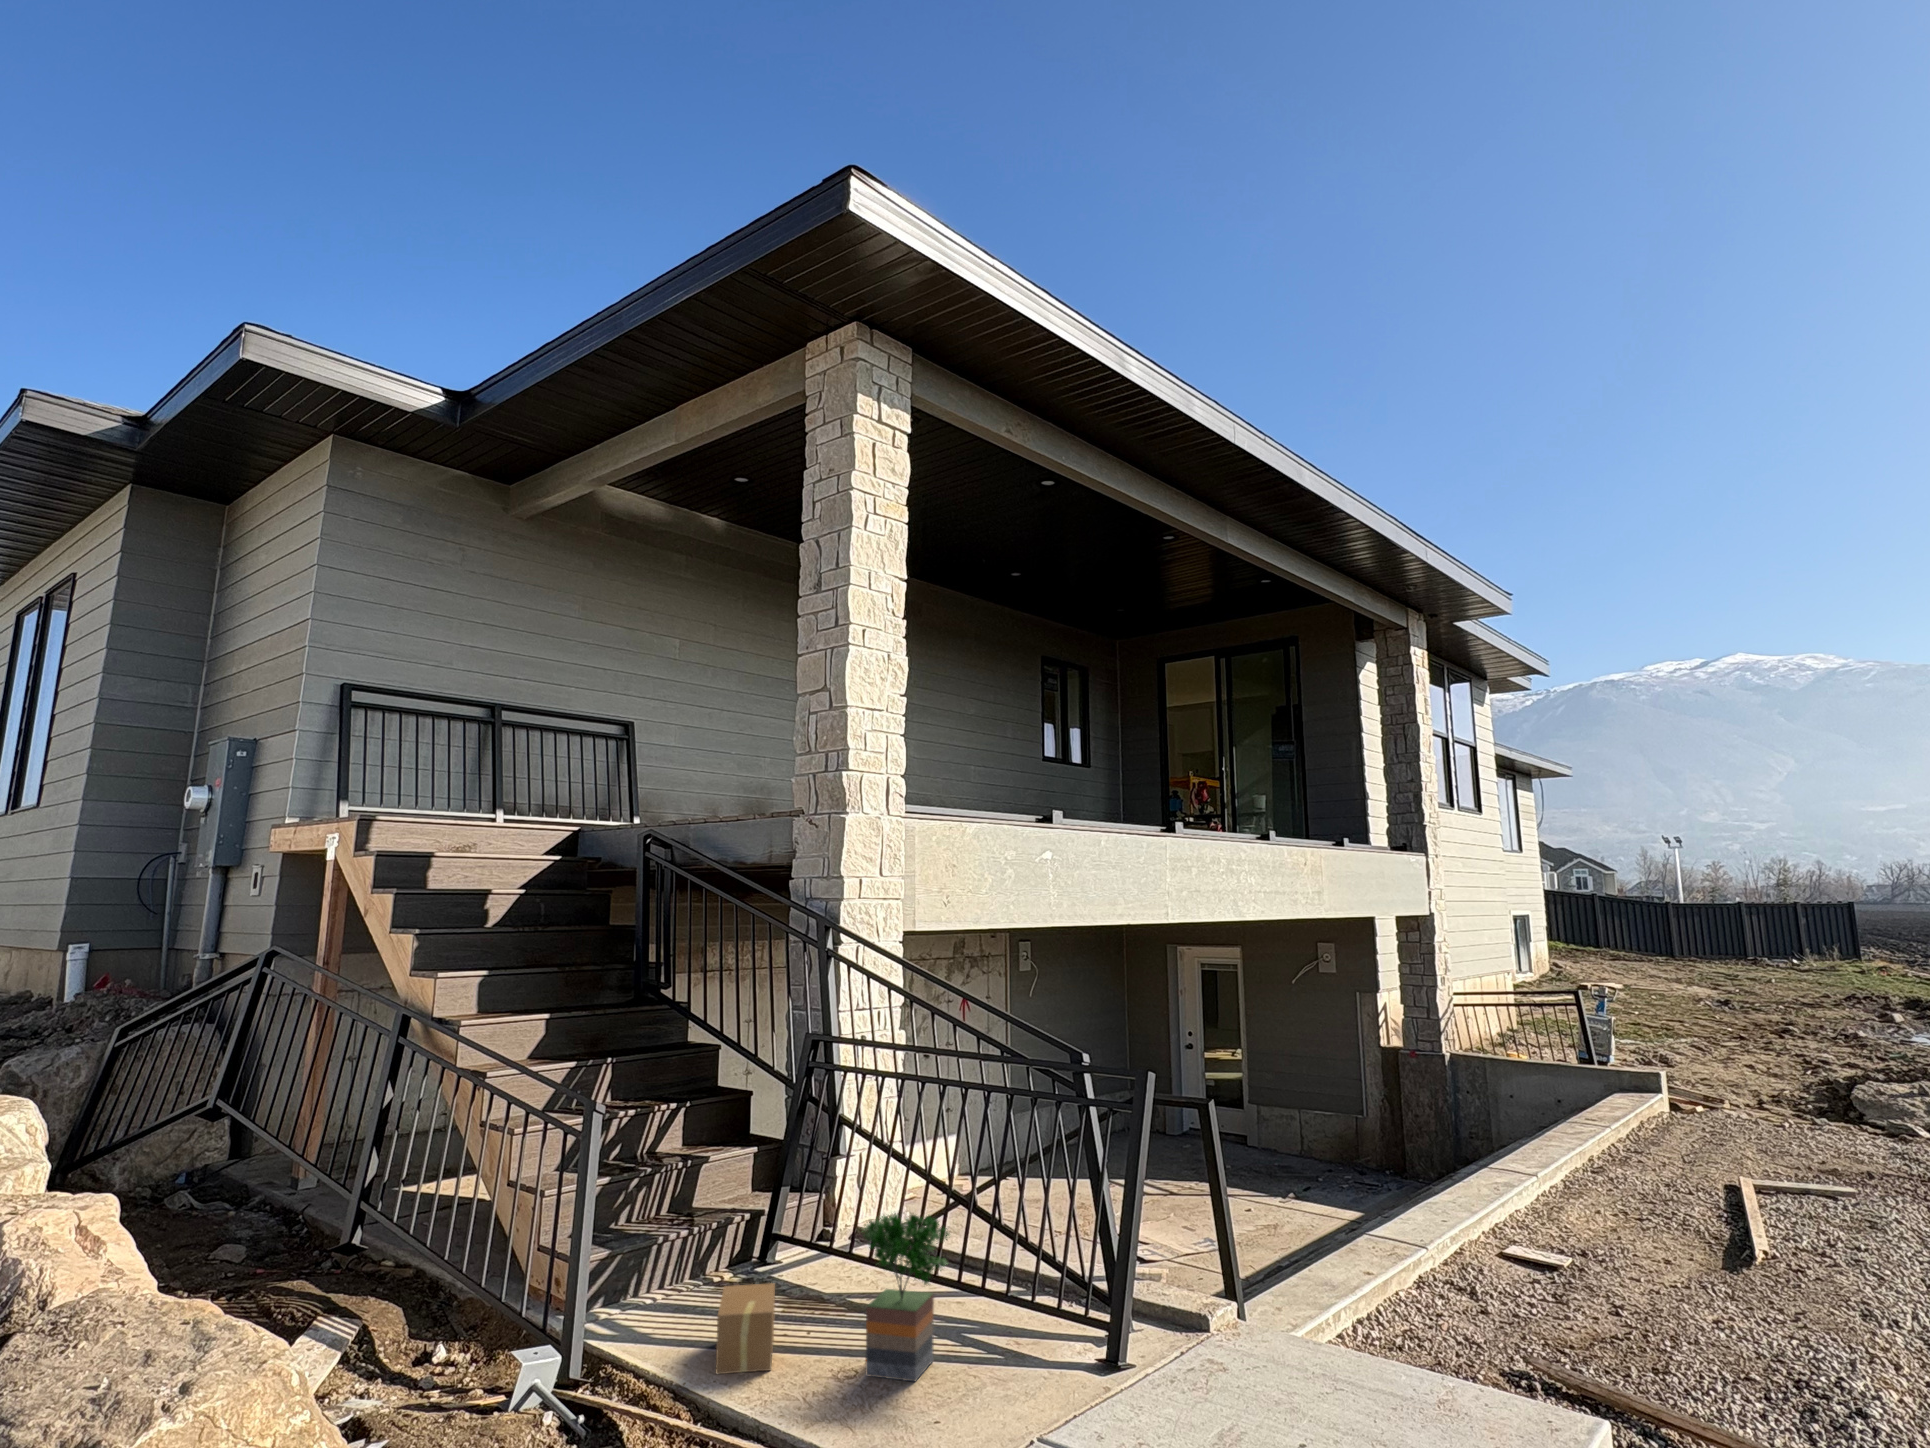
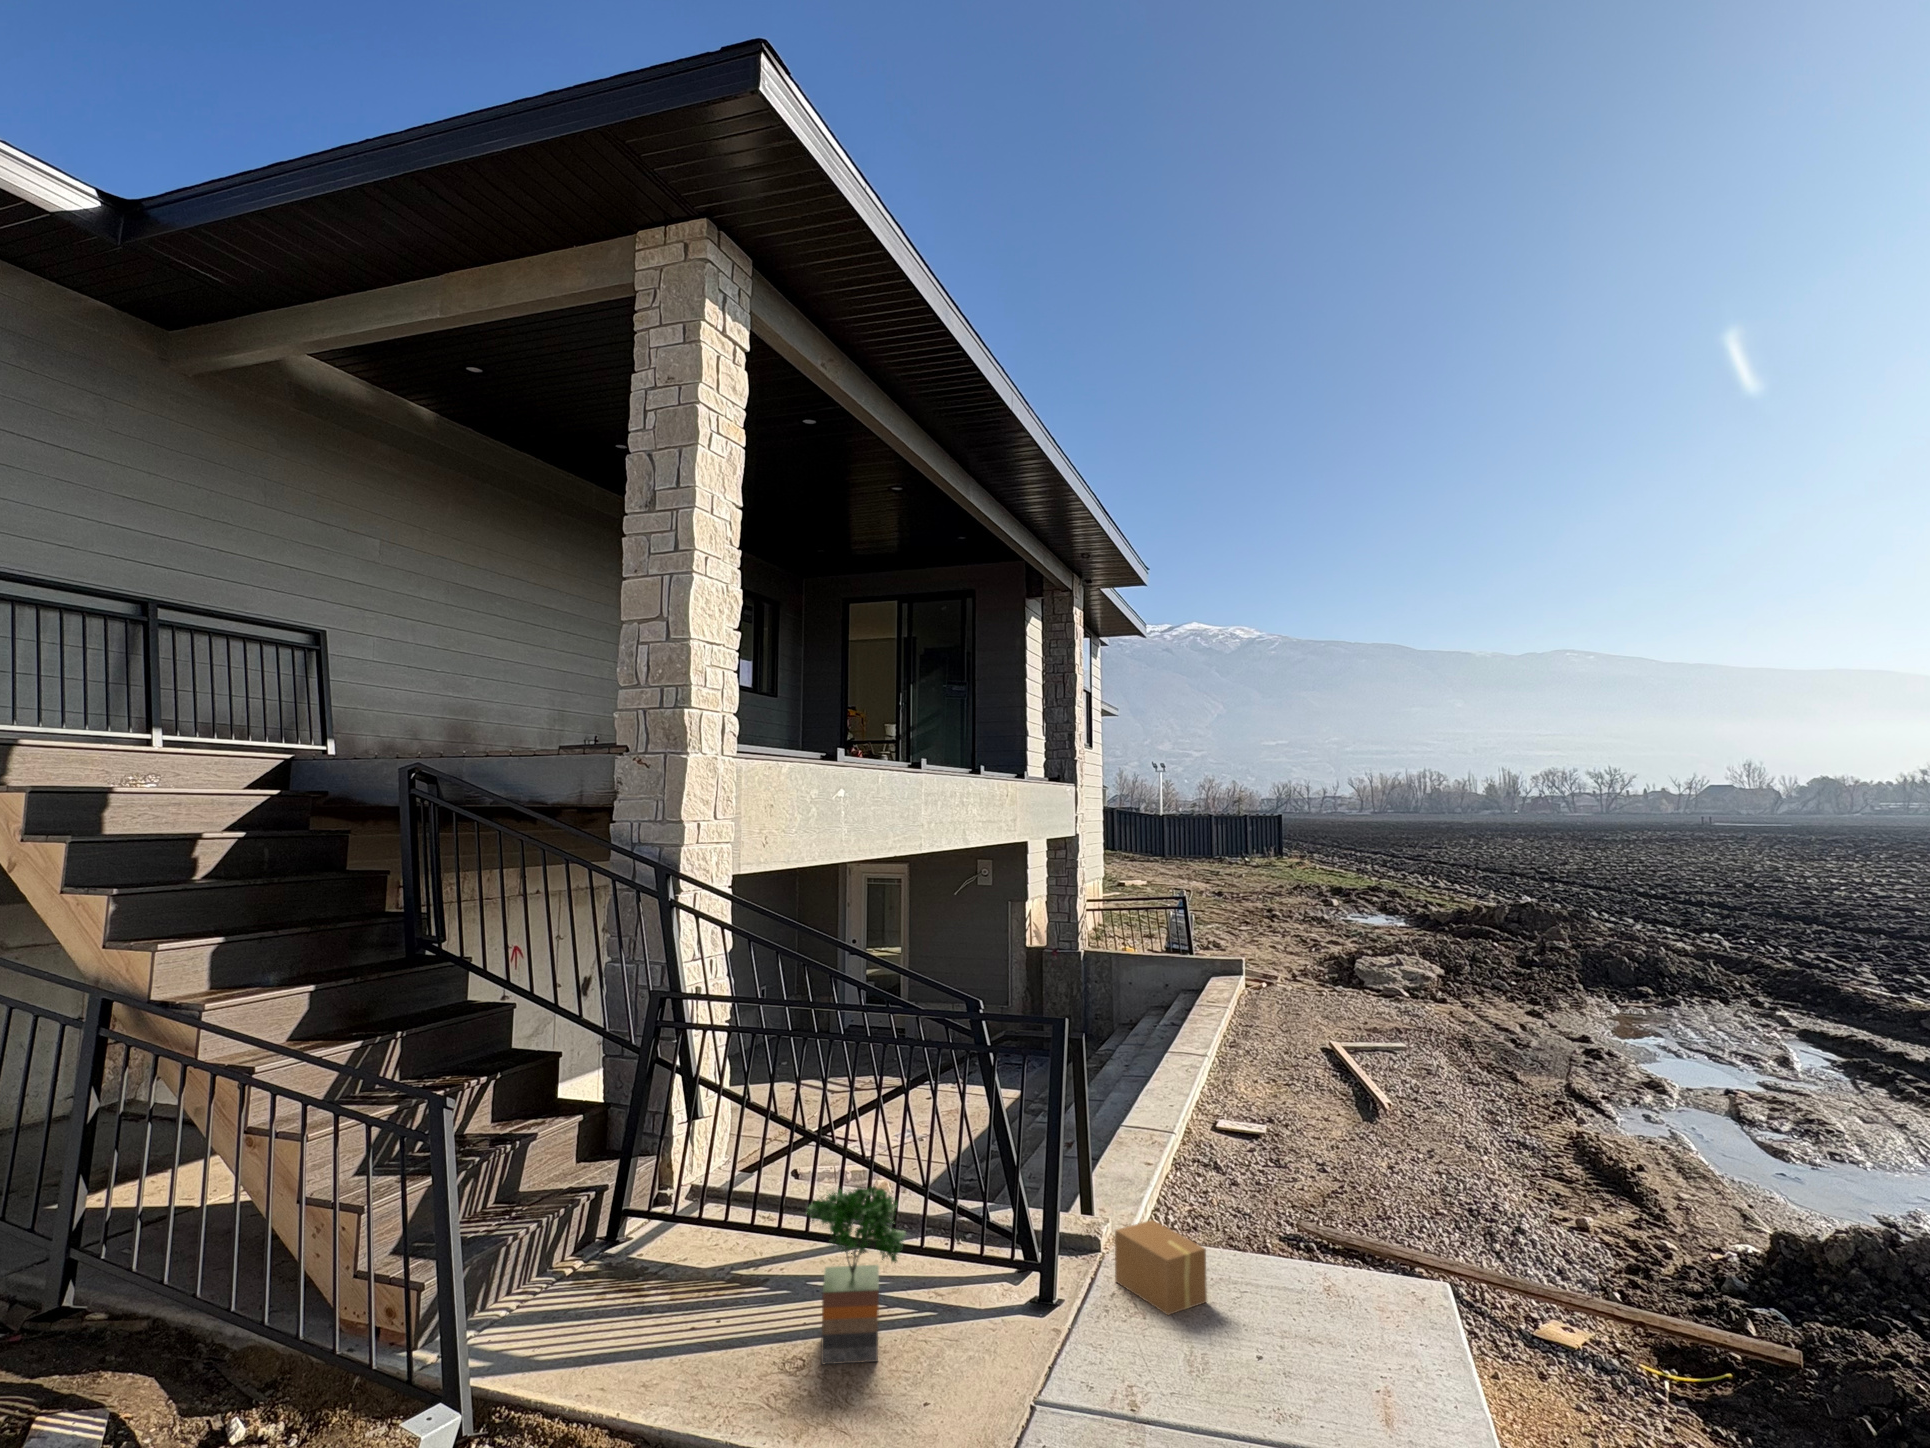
cardboard box: present [716,1283,775,1374] -> present [1115,1220,1207,1315]

